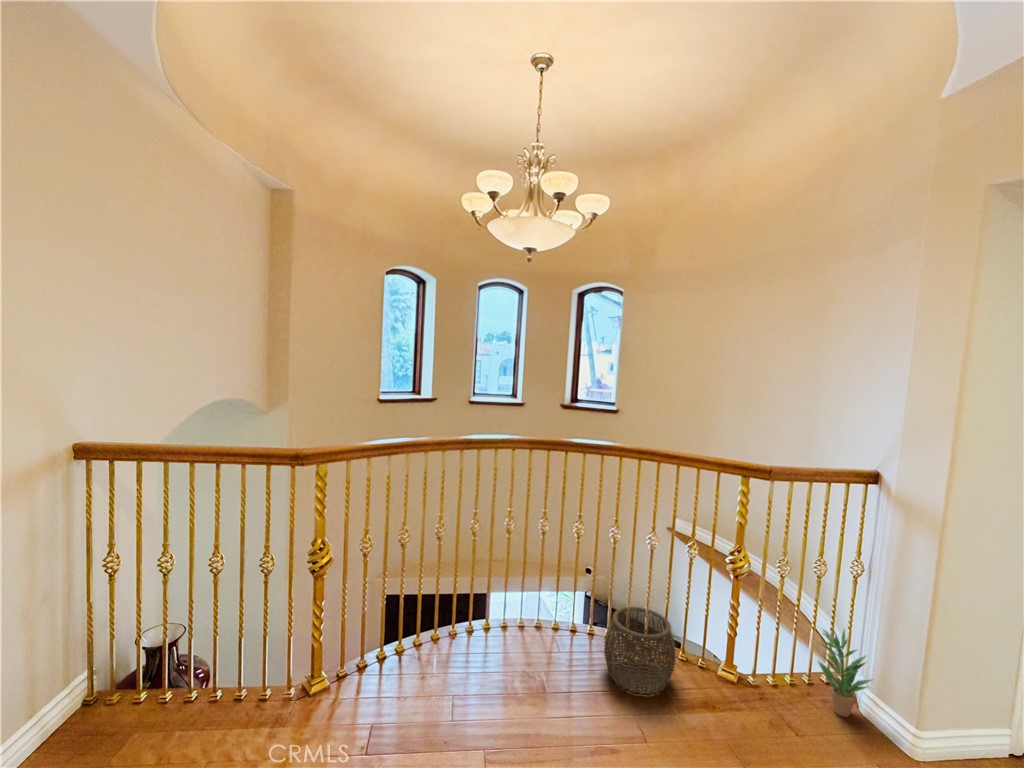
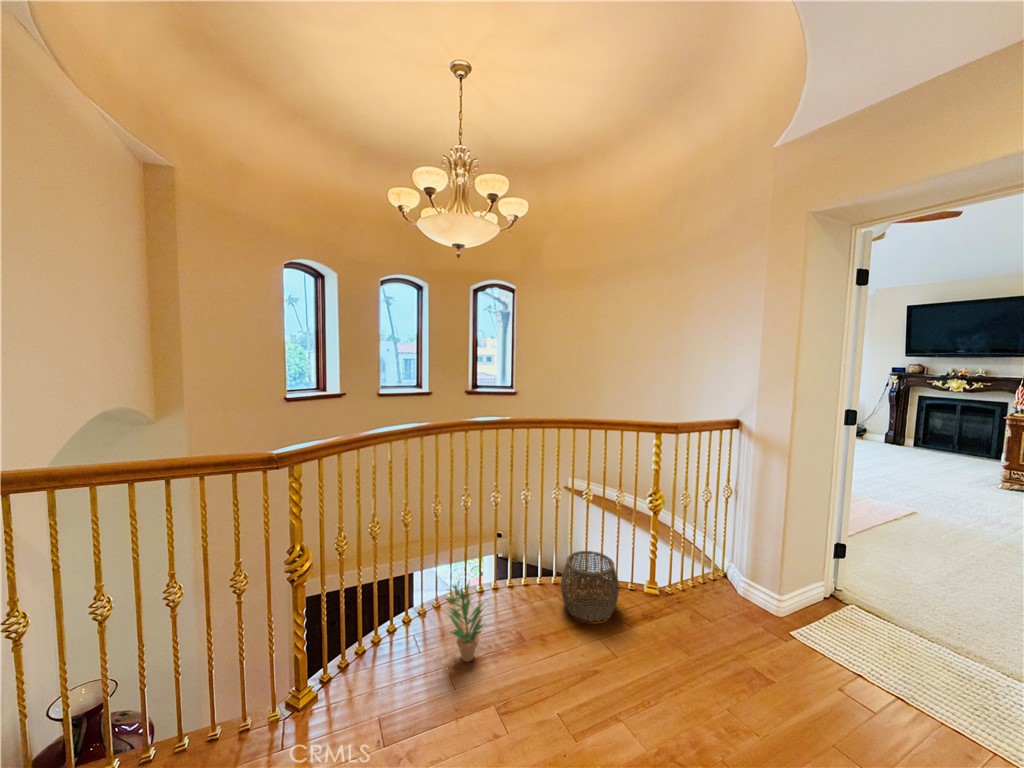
potted plant: present [819,629,872,717] -> present [446,580,485,662]

